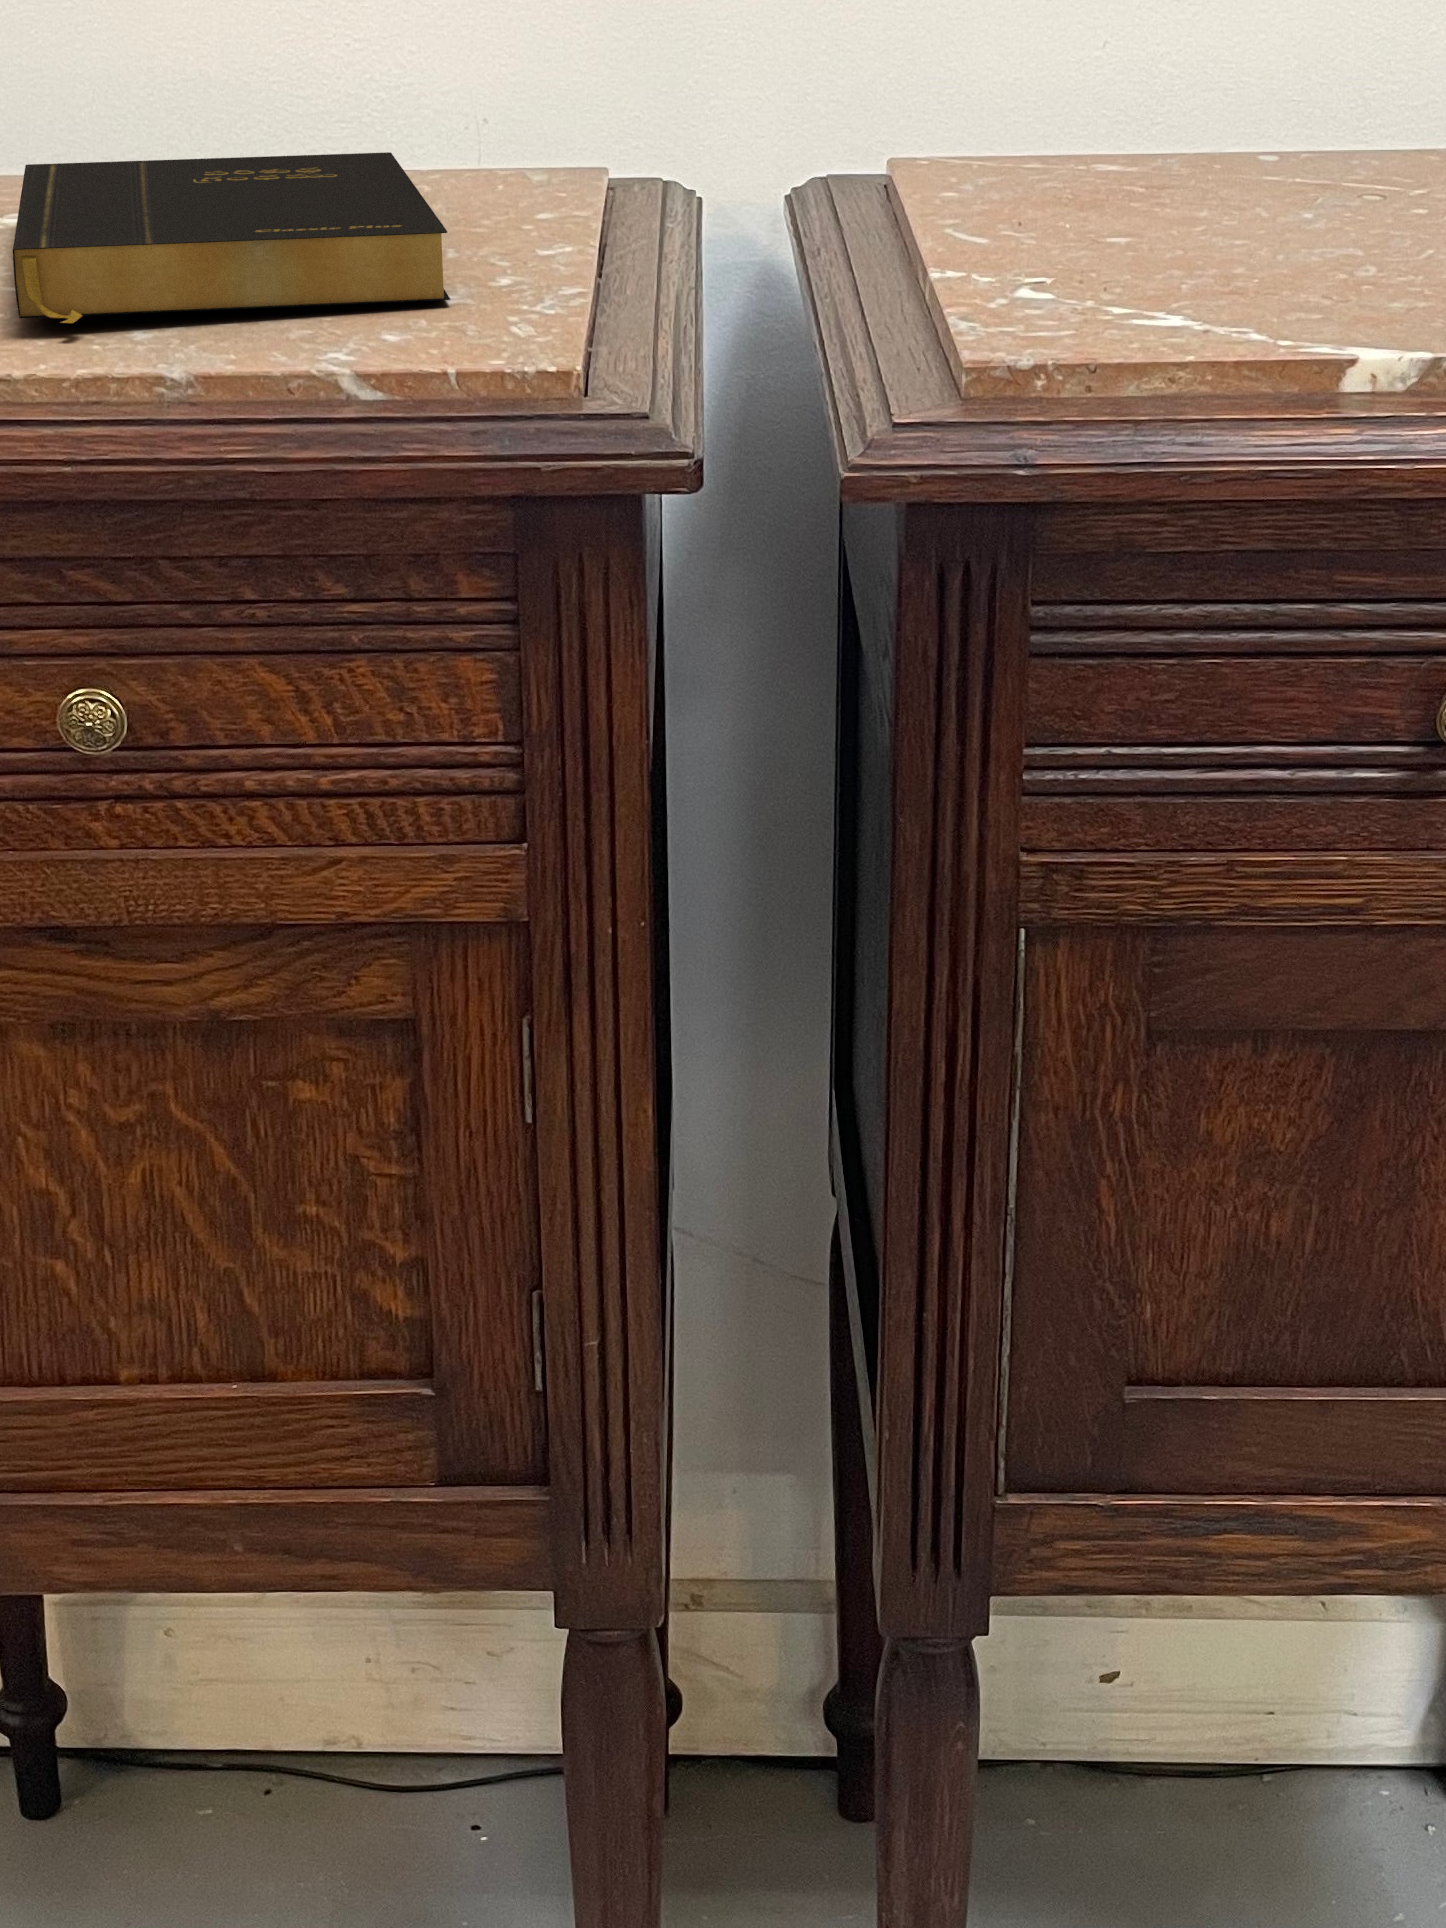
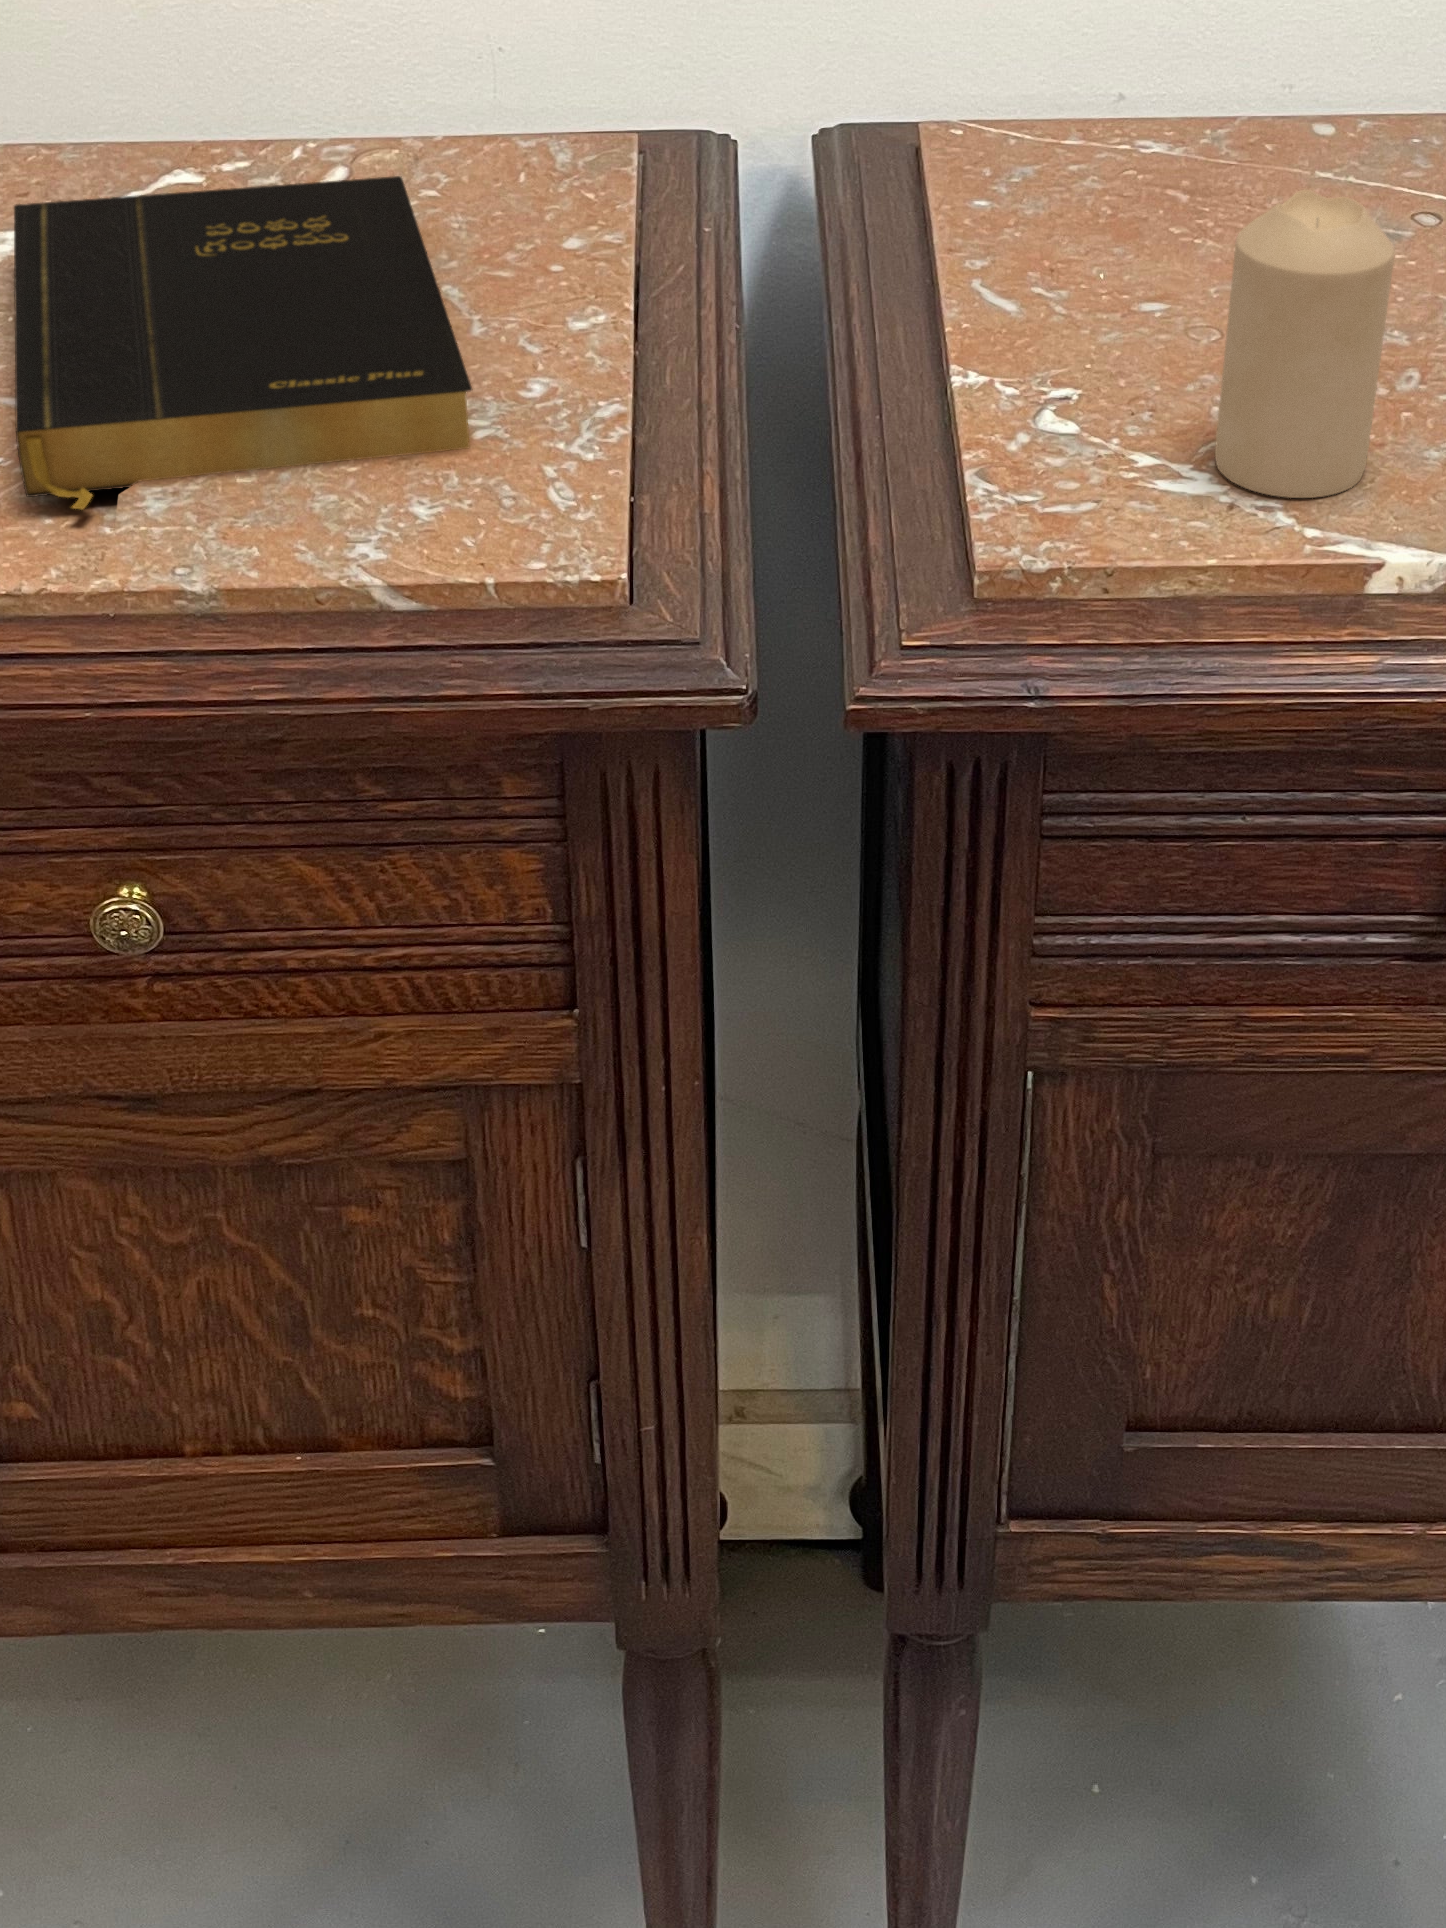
candle: none [1165,20,1330,311] -> present [1215,190,1395,498]

